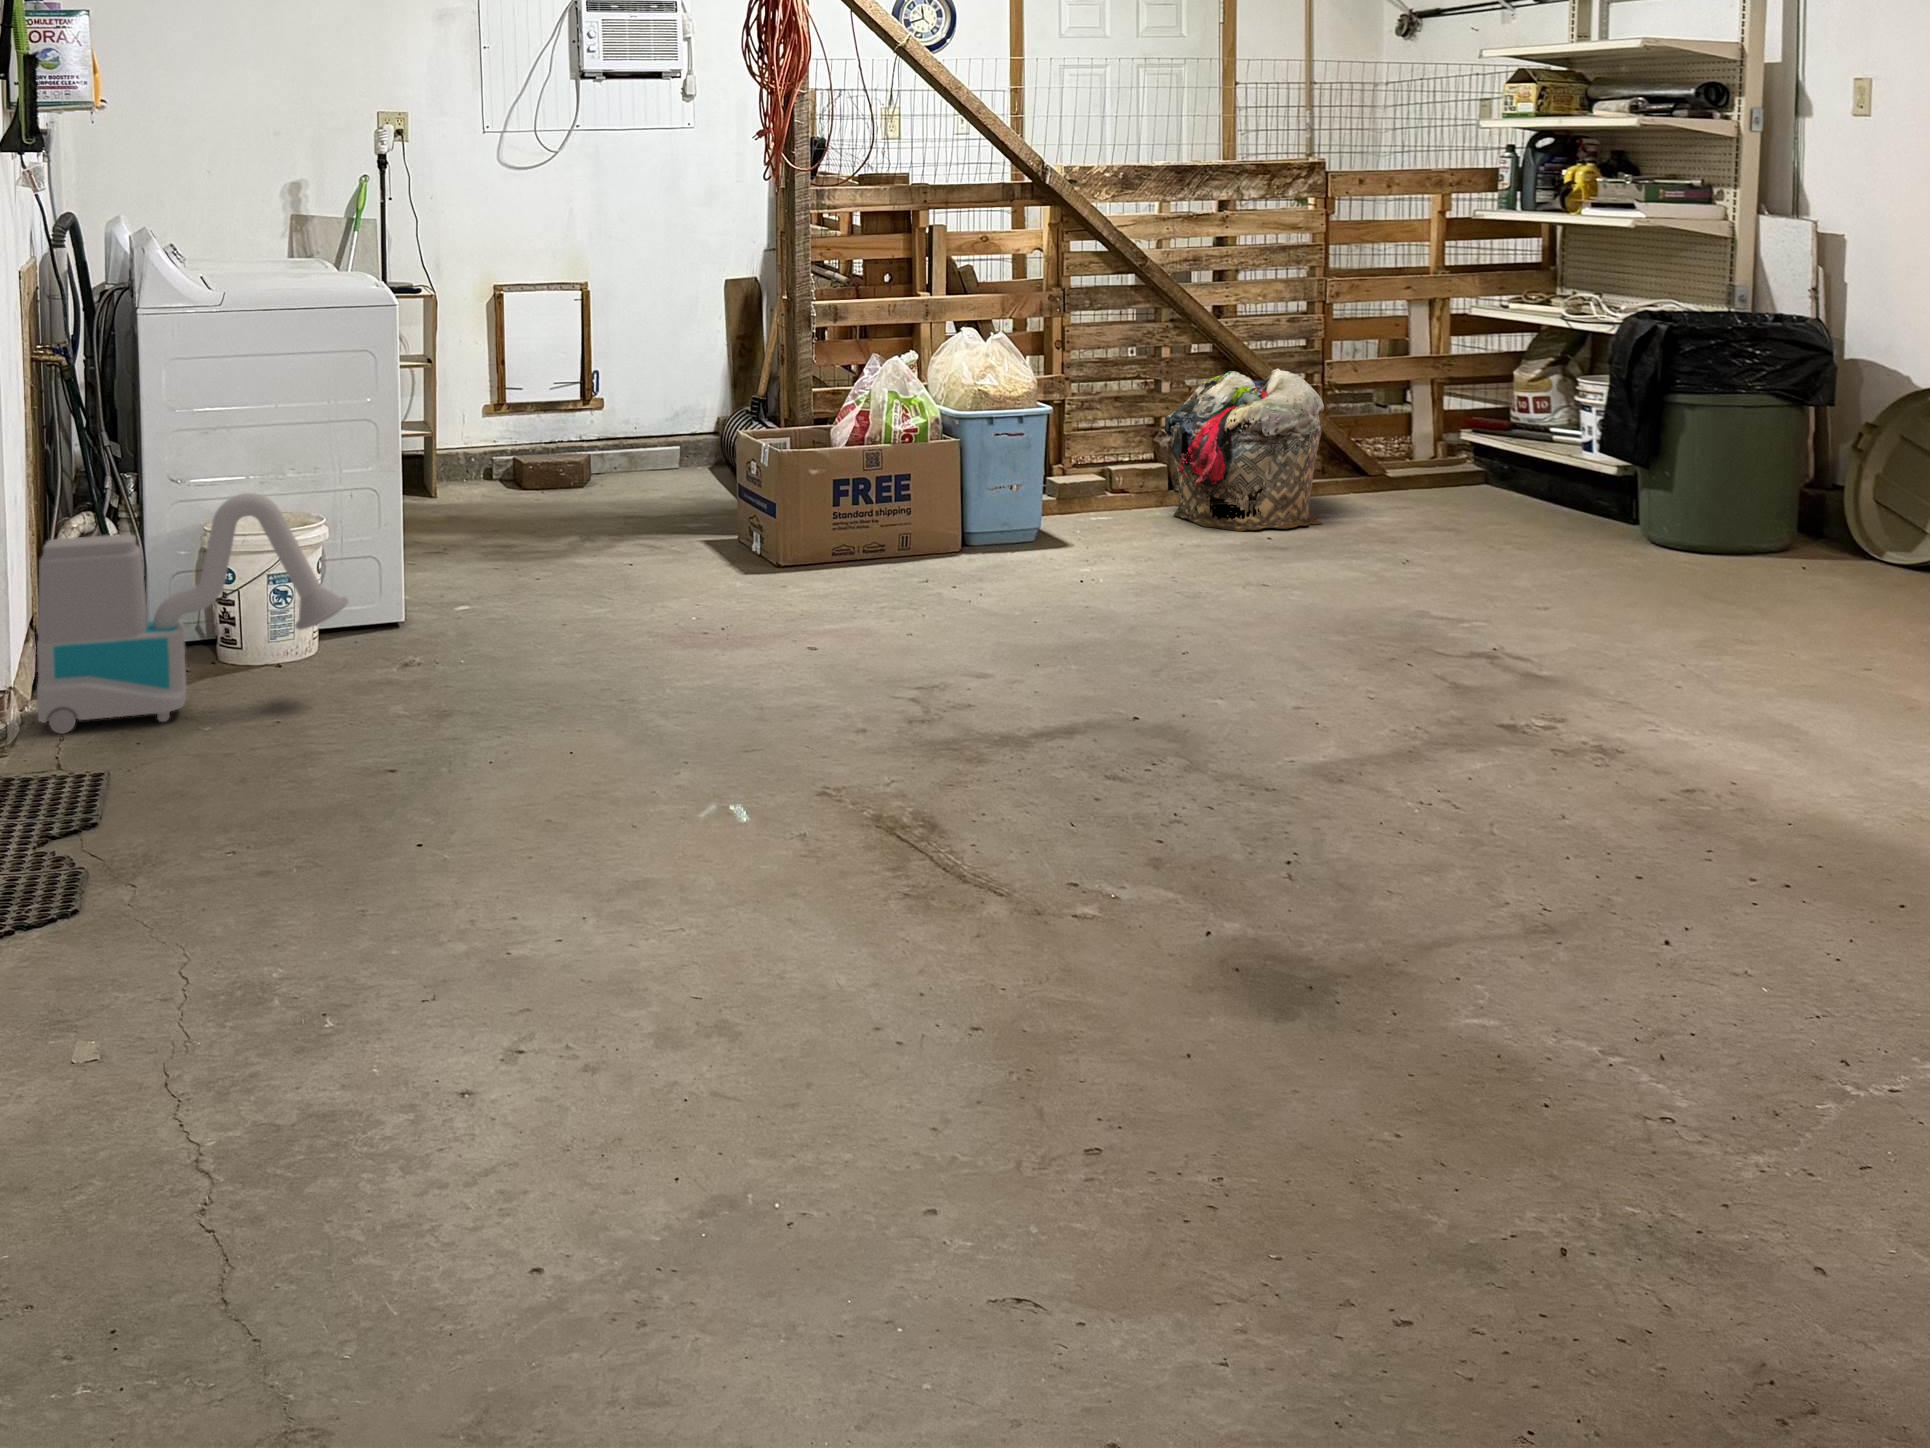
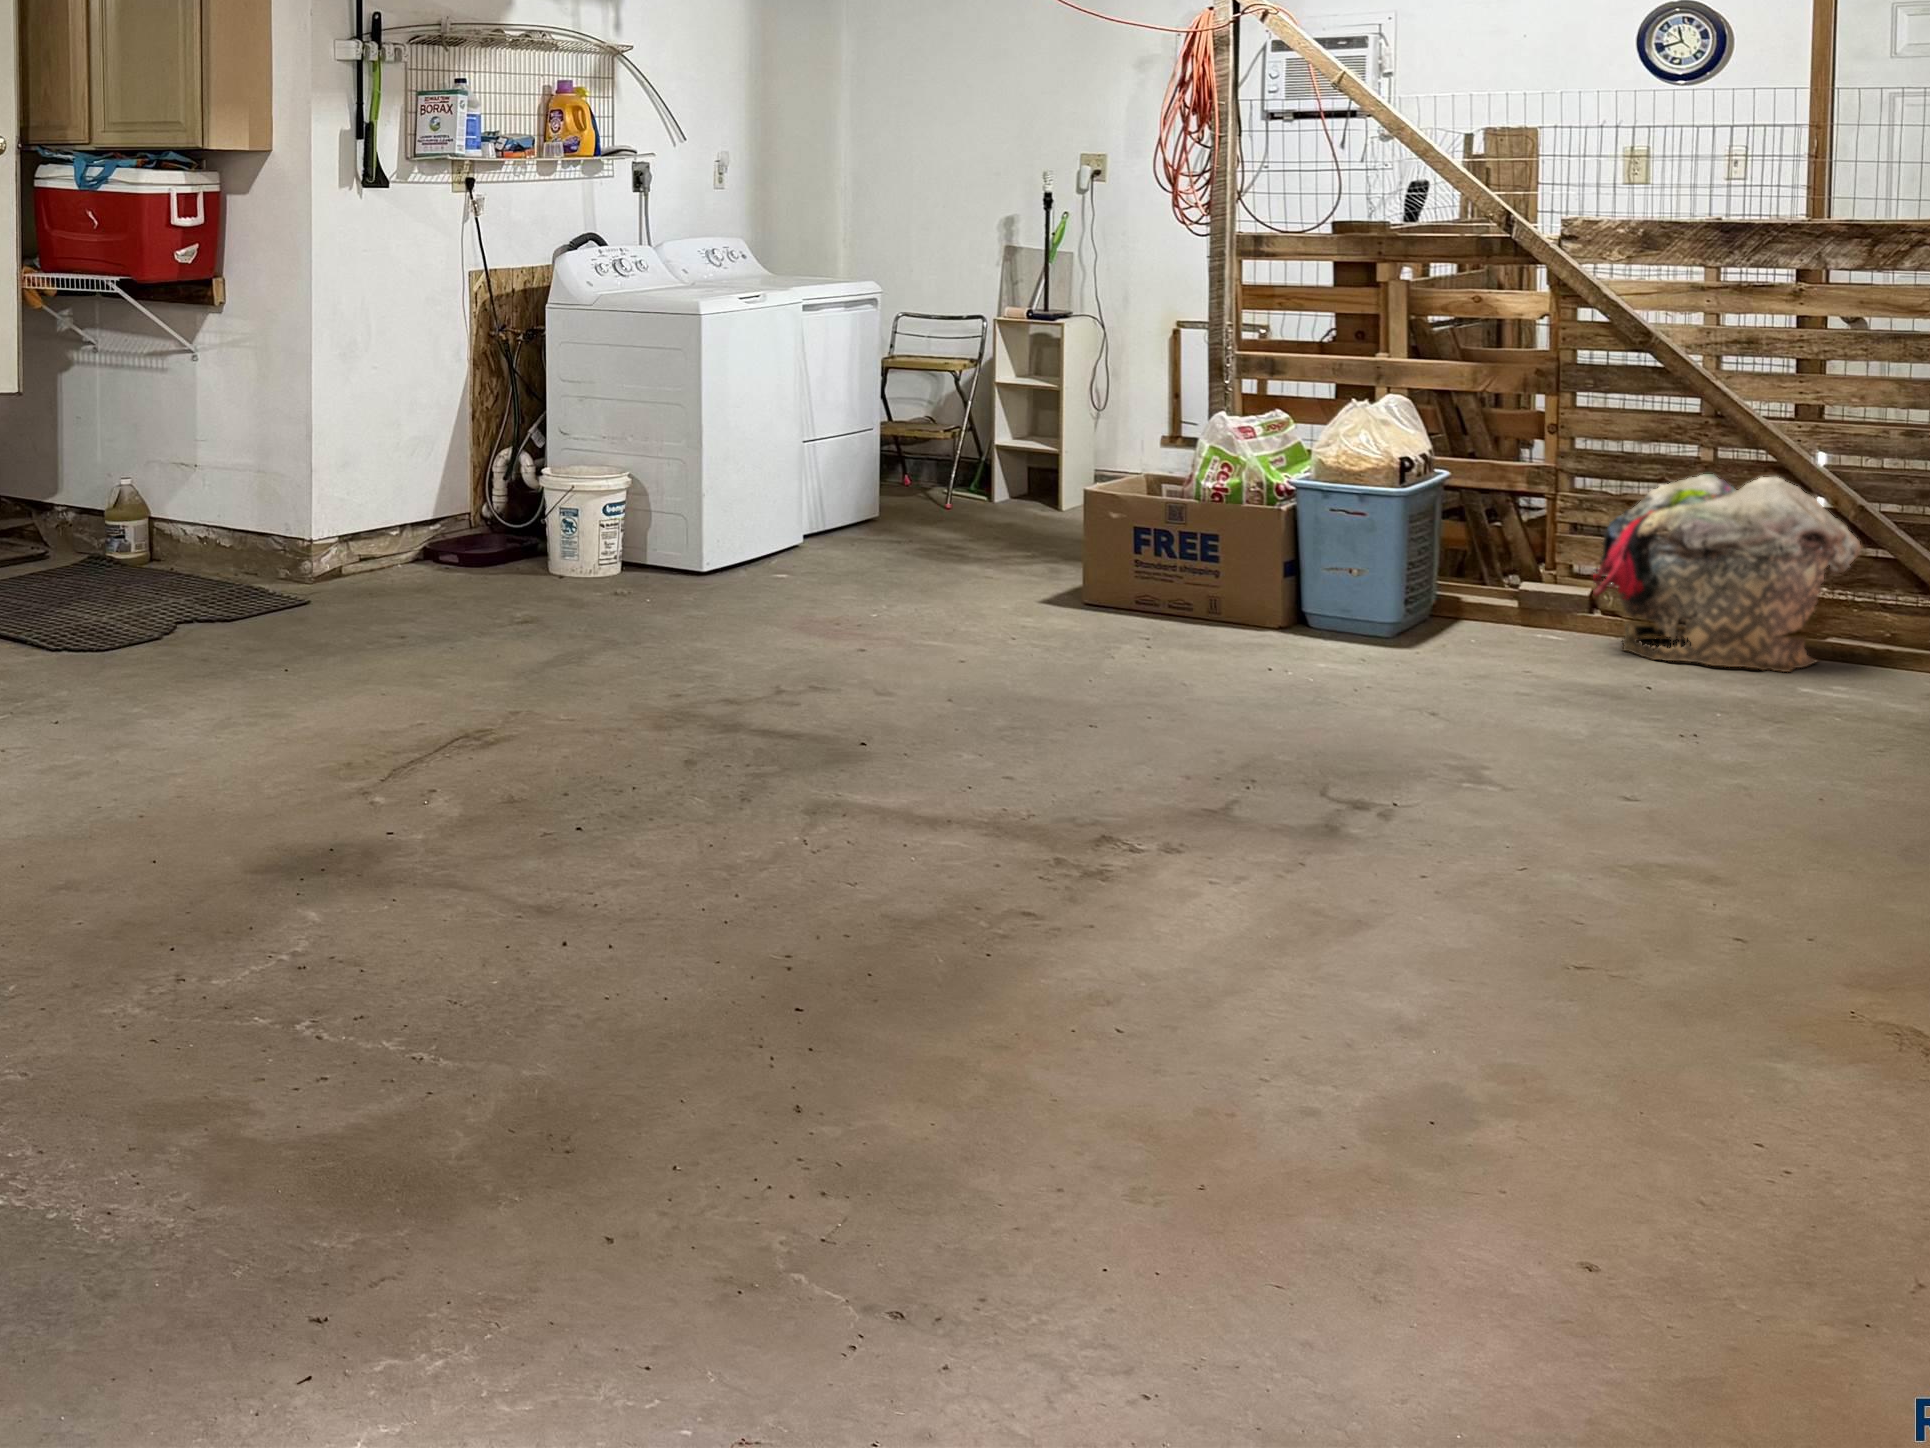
vacuum cleaner: present [37,493,348,734] -> none [364,437,559,592]

